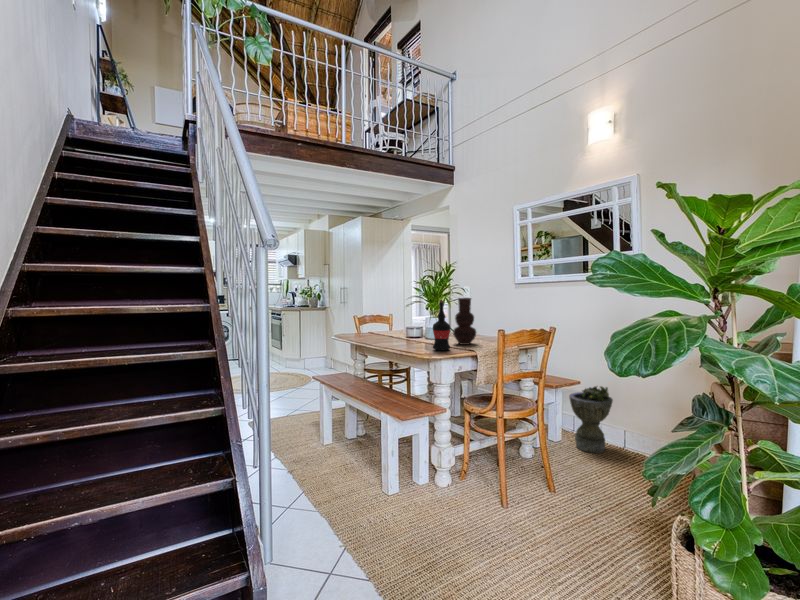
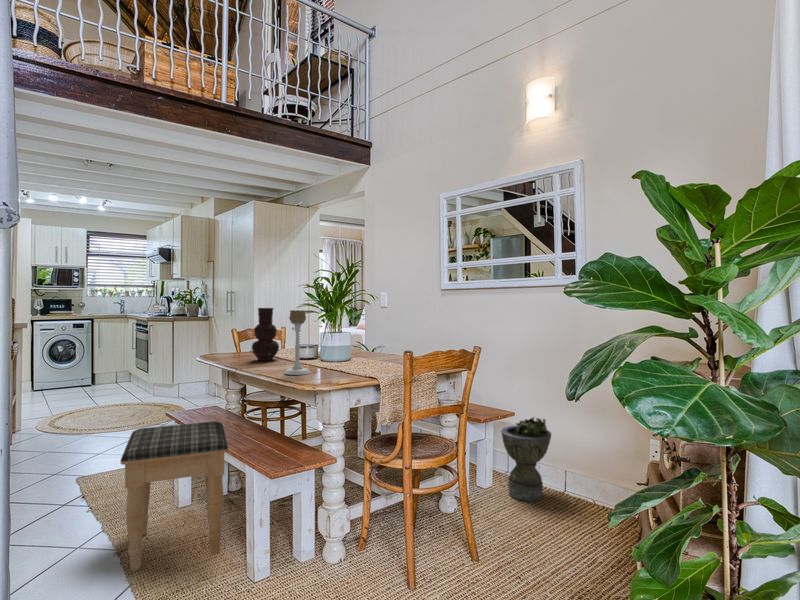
vase: present [453,298,476,345] -> present [252,308,279,361]
candle holder: none [402,300,421,348] -> present [284,310,310,375]
wine bottle: present [433,300,450,350] -> none [323,311,347,378]
footstool: none [296,382,365,482] -> present [121,421,228,571]

